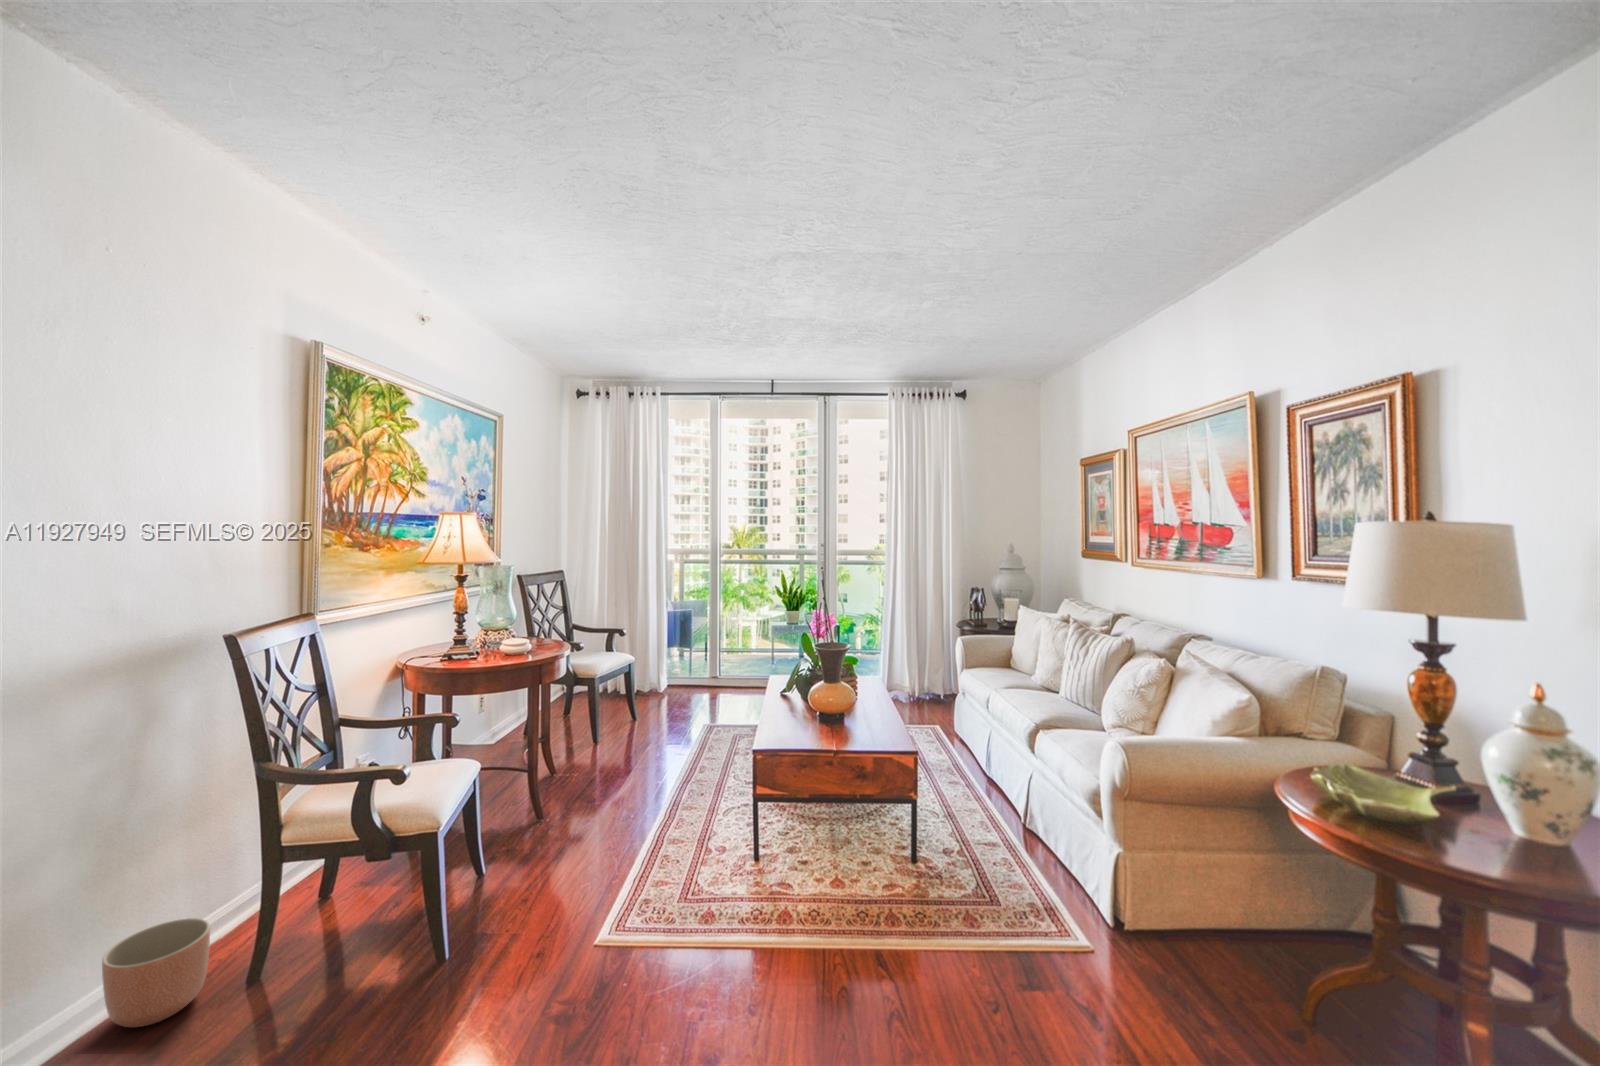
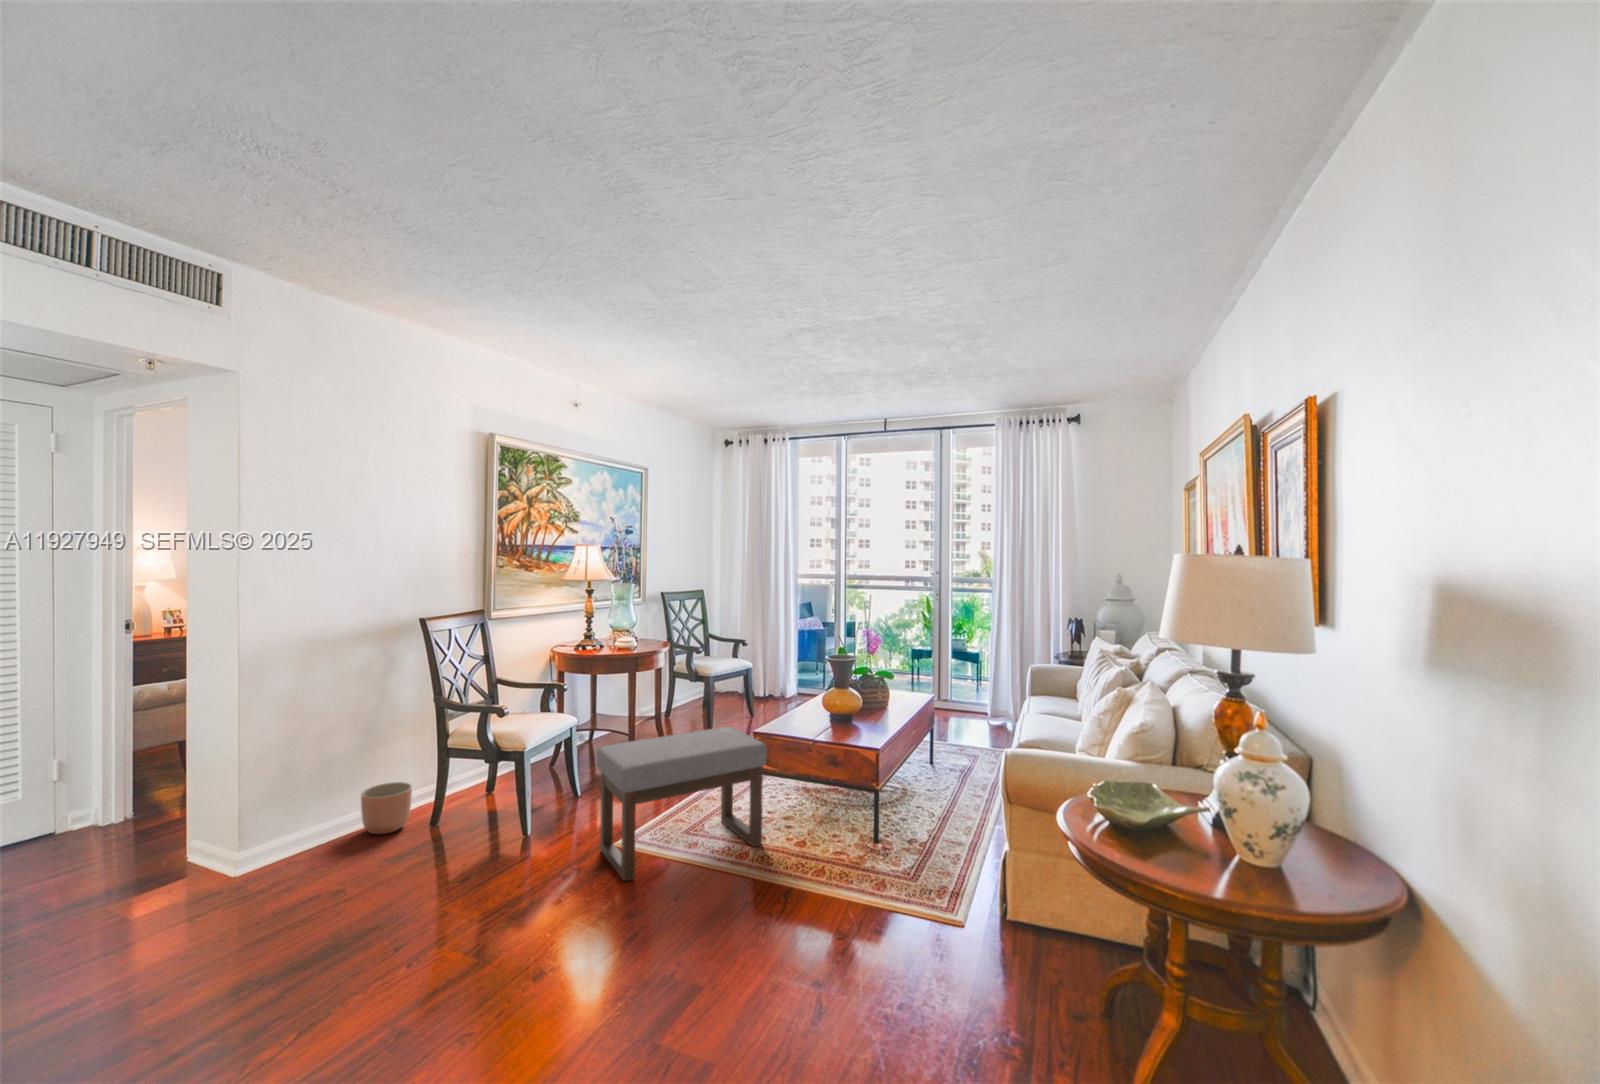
ottoman: none [578,749,797,1004] -> present [597,727,767,881]

